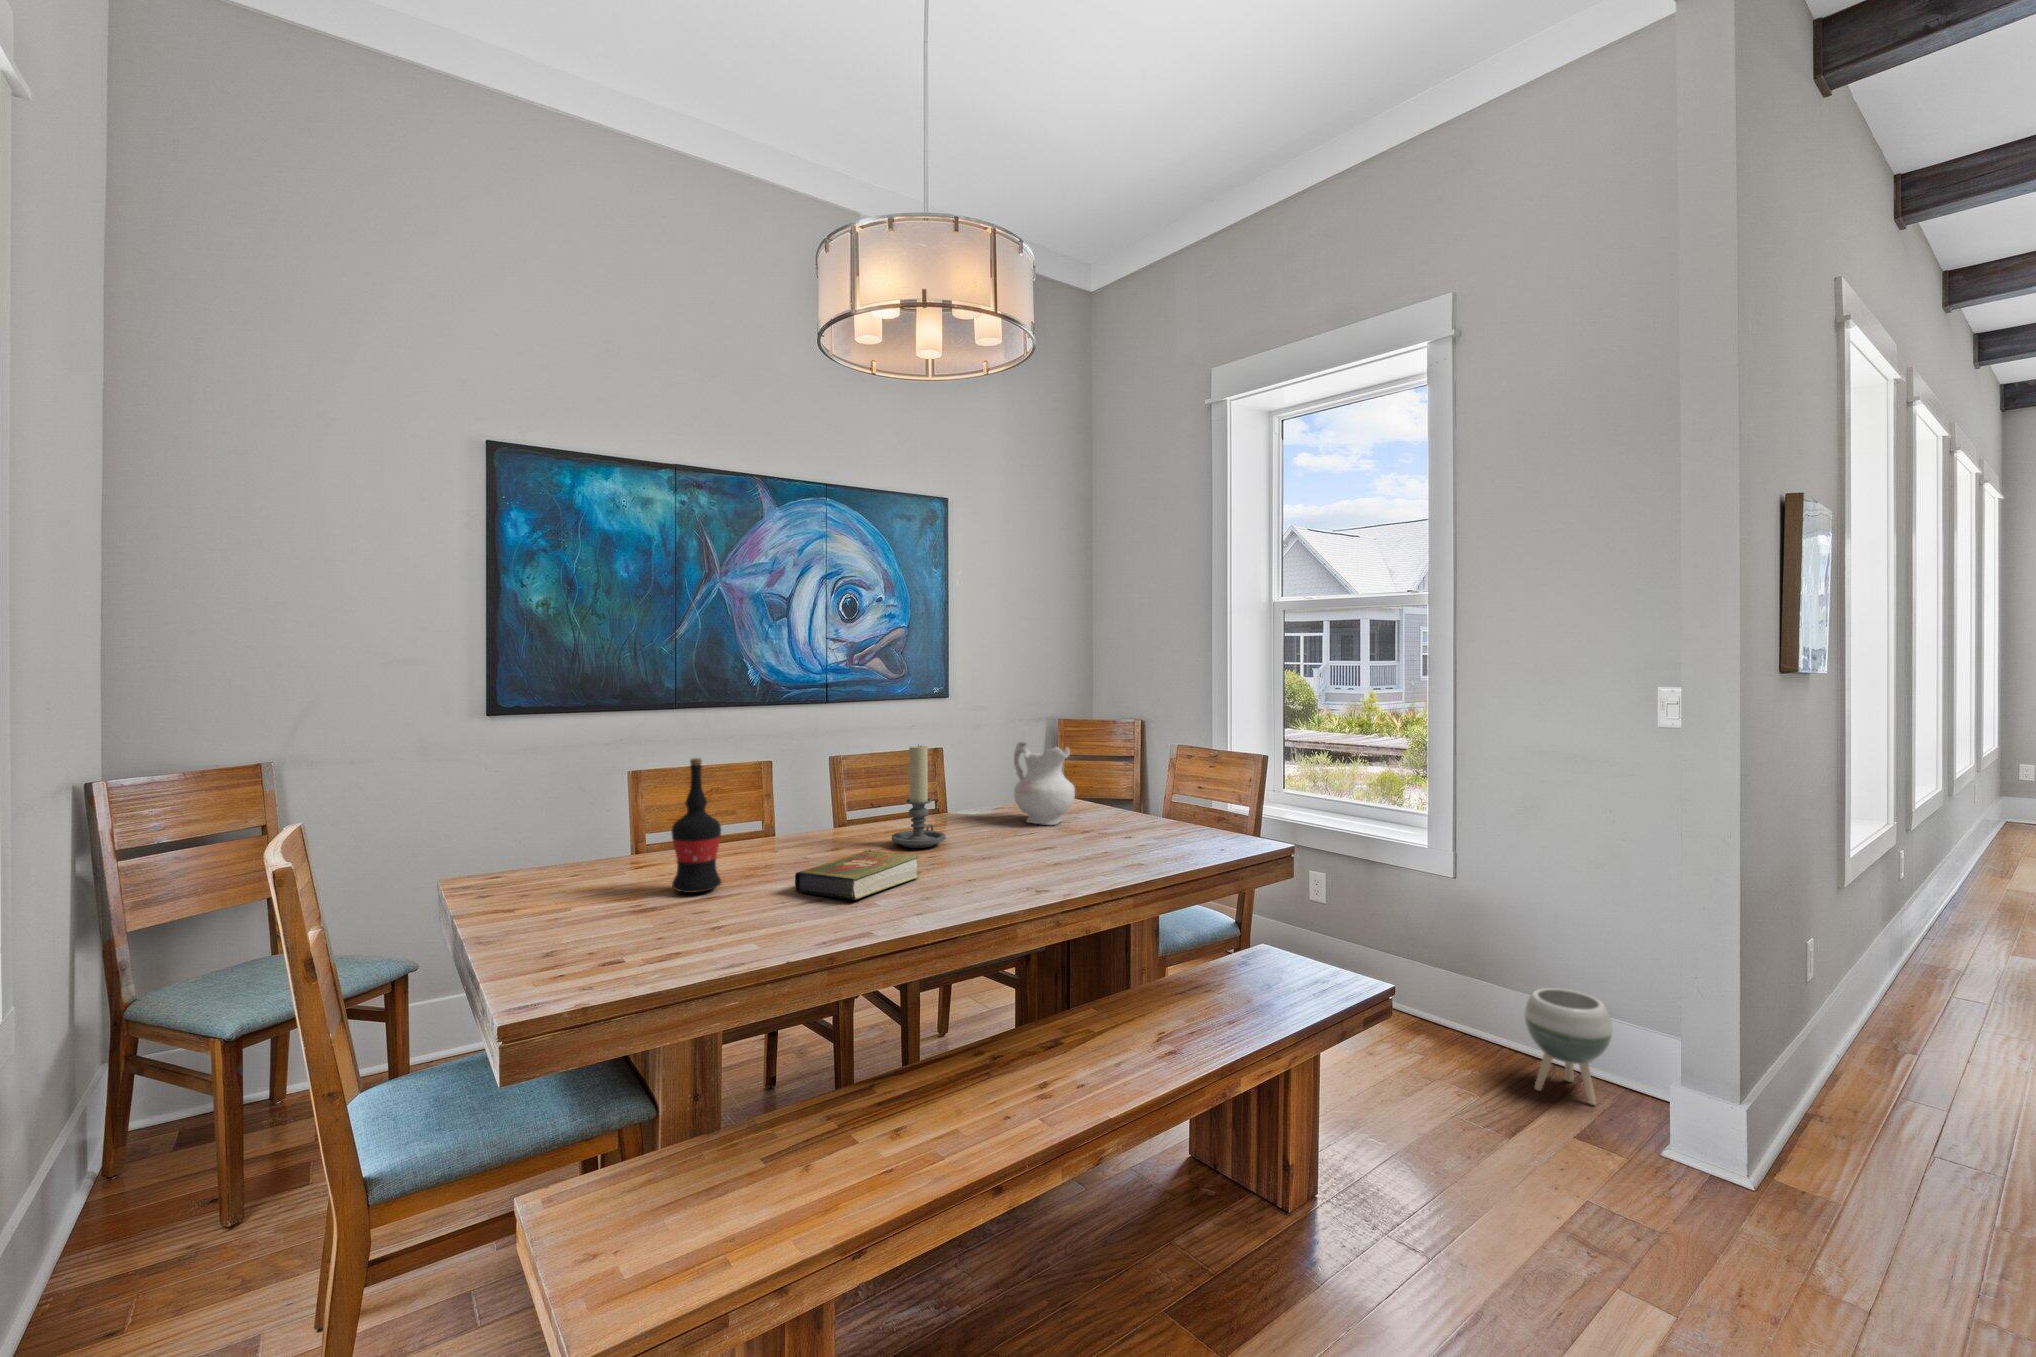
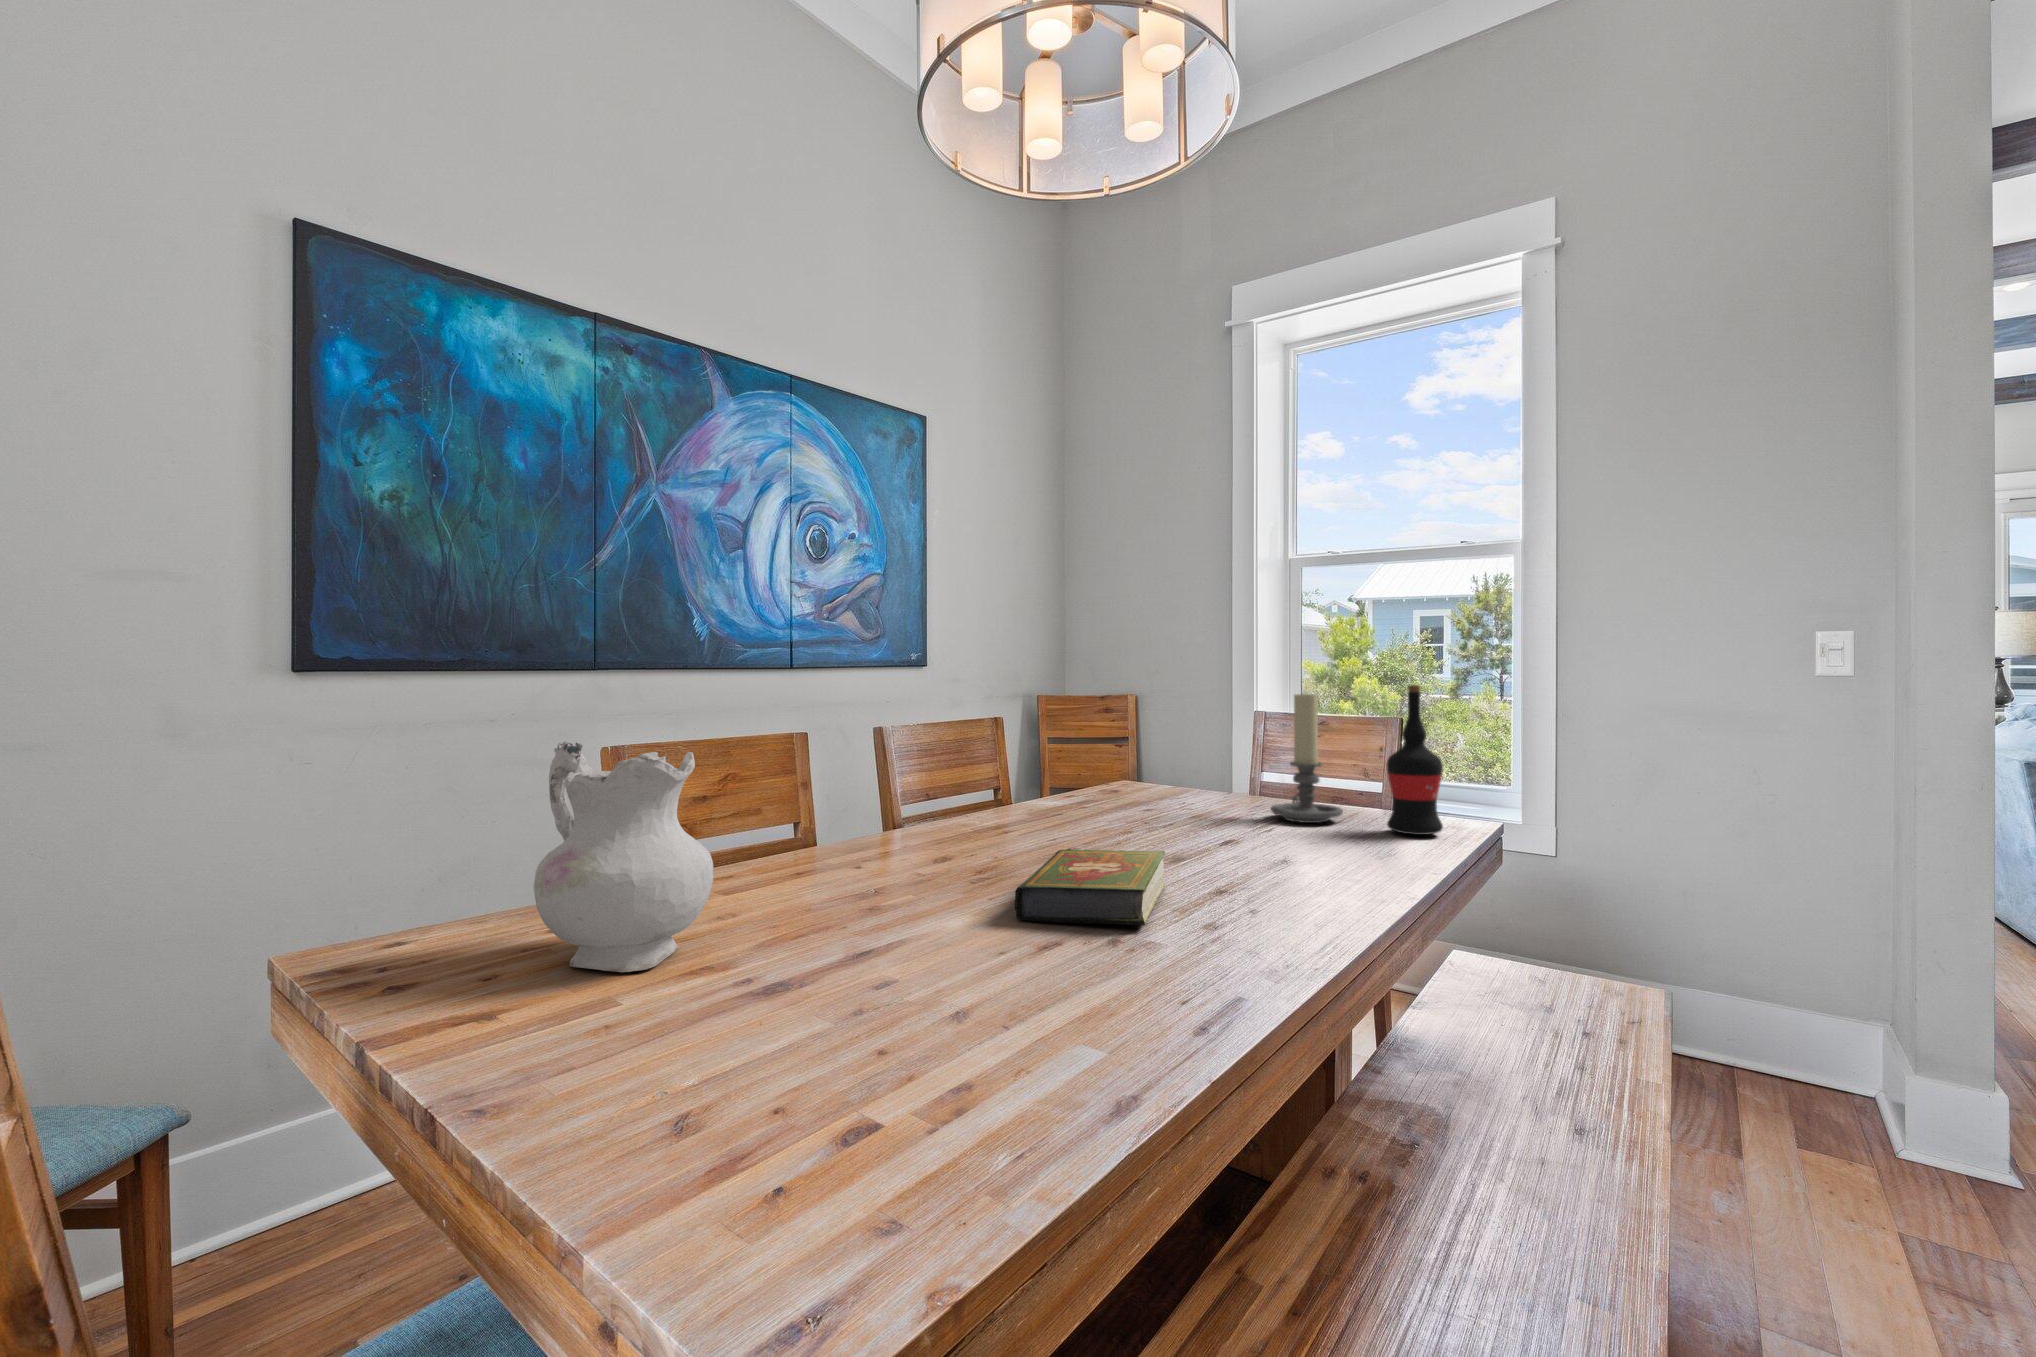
ceramic pitcher: present [1014,742,1075,825] -> present [534,742,713,972]
candle holder: present [892,744,946,848] -> present [1271,693,1343,823]
wine bottle: present [671,758,721,893] -> present [1386,685,1443,835]
planter: present [1525,988,1612,1105] -> none [1711,974,1823,1107]

